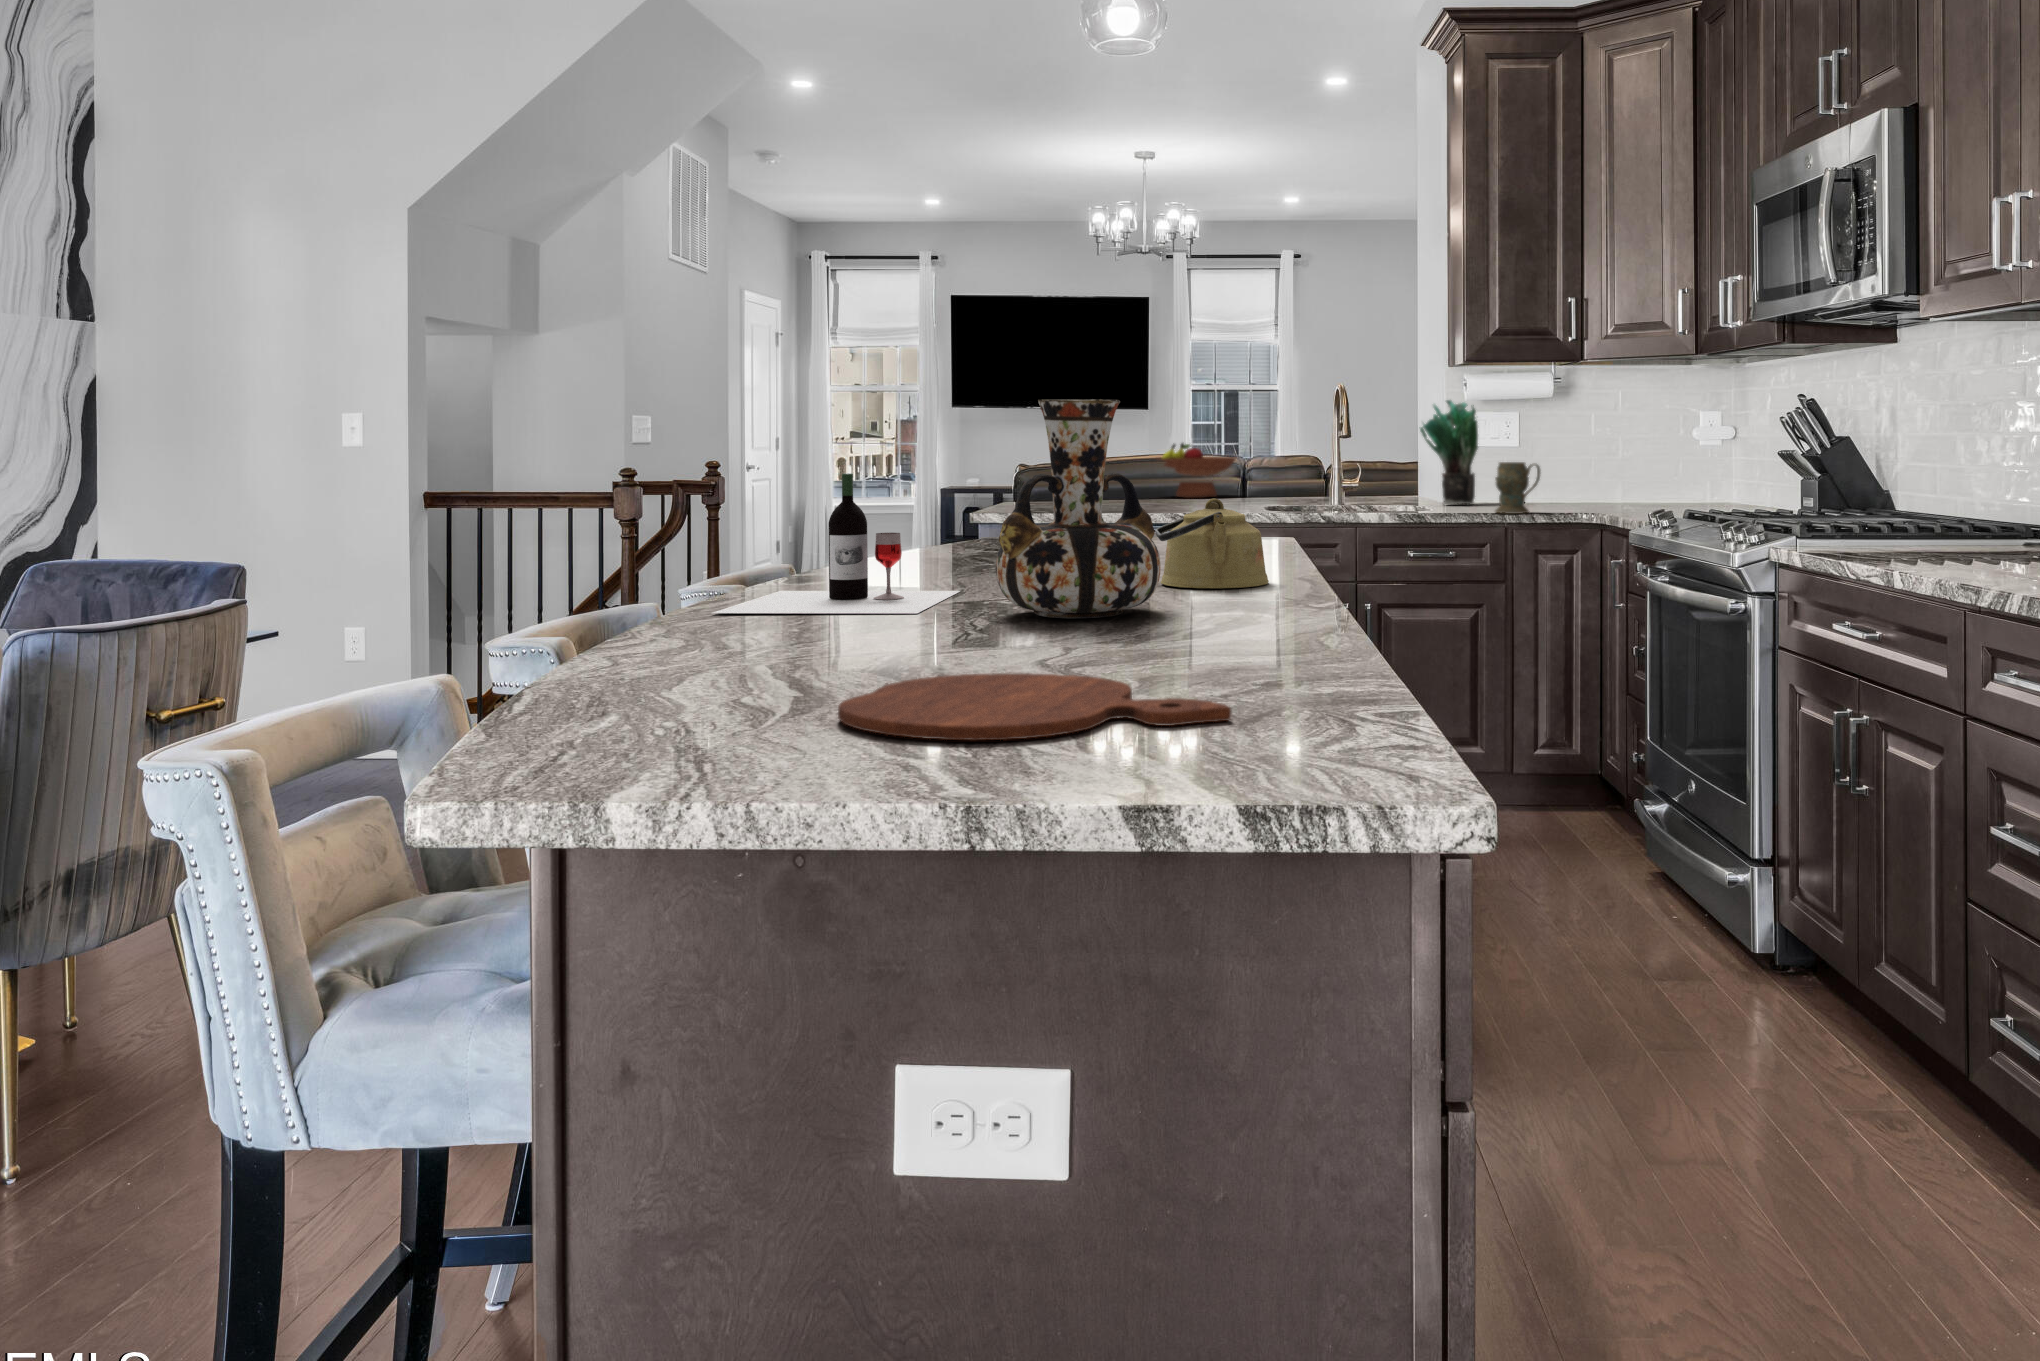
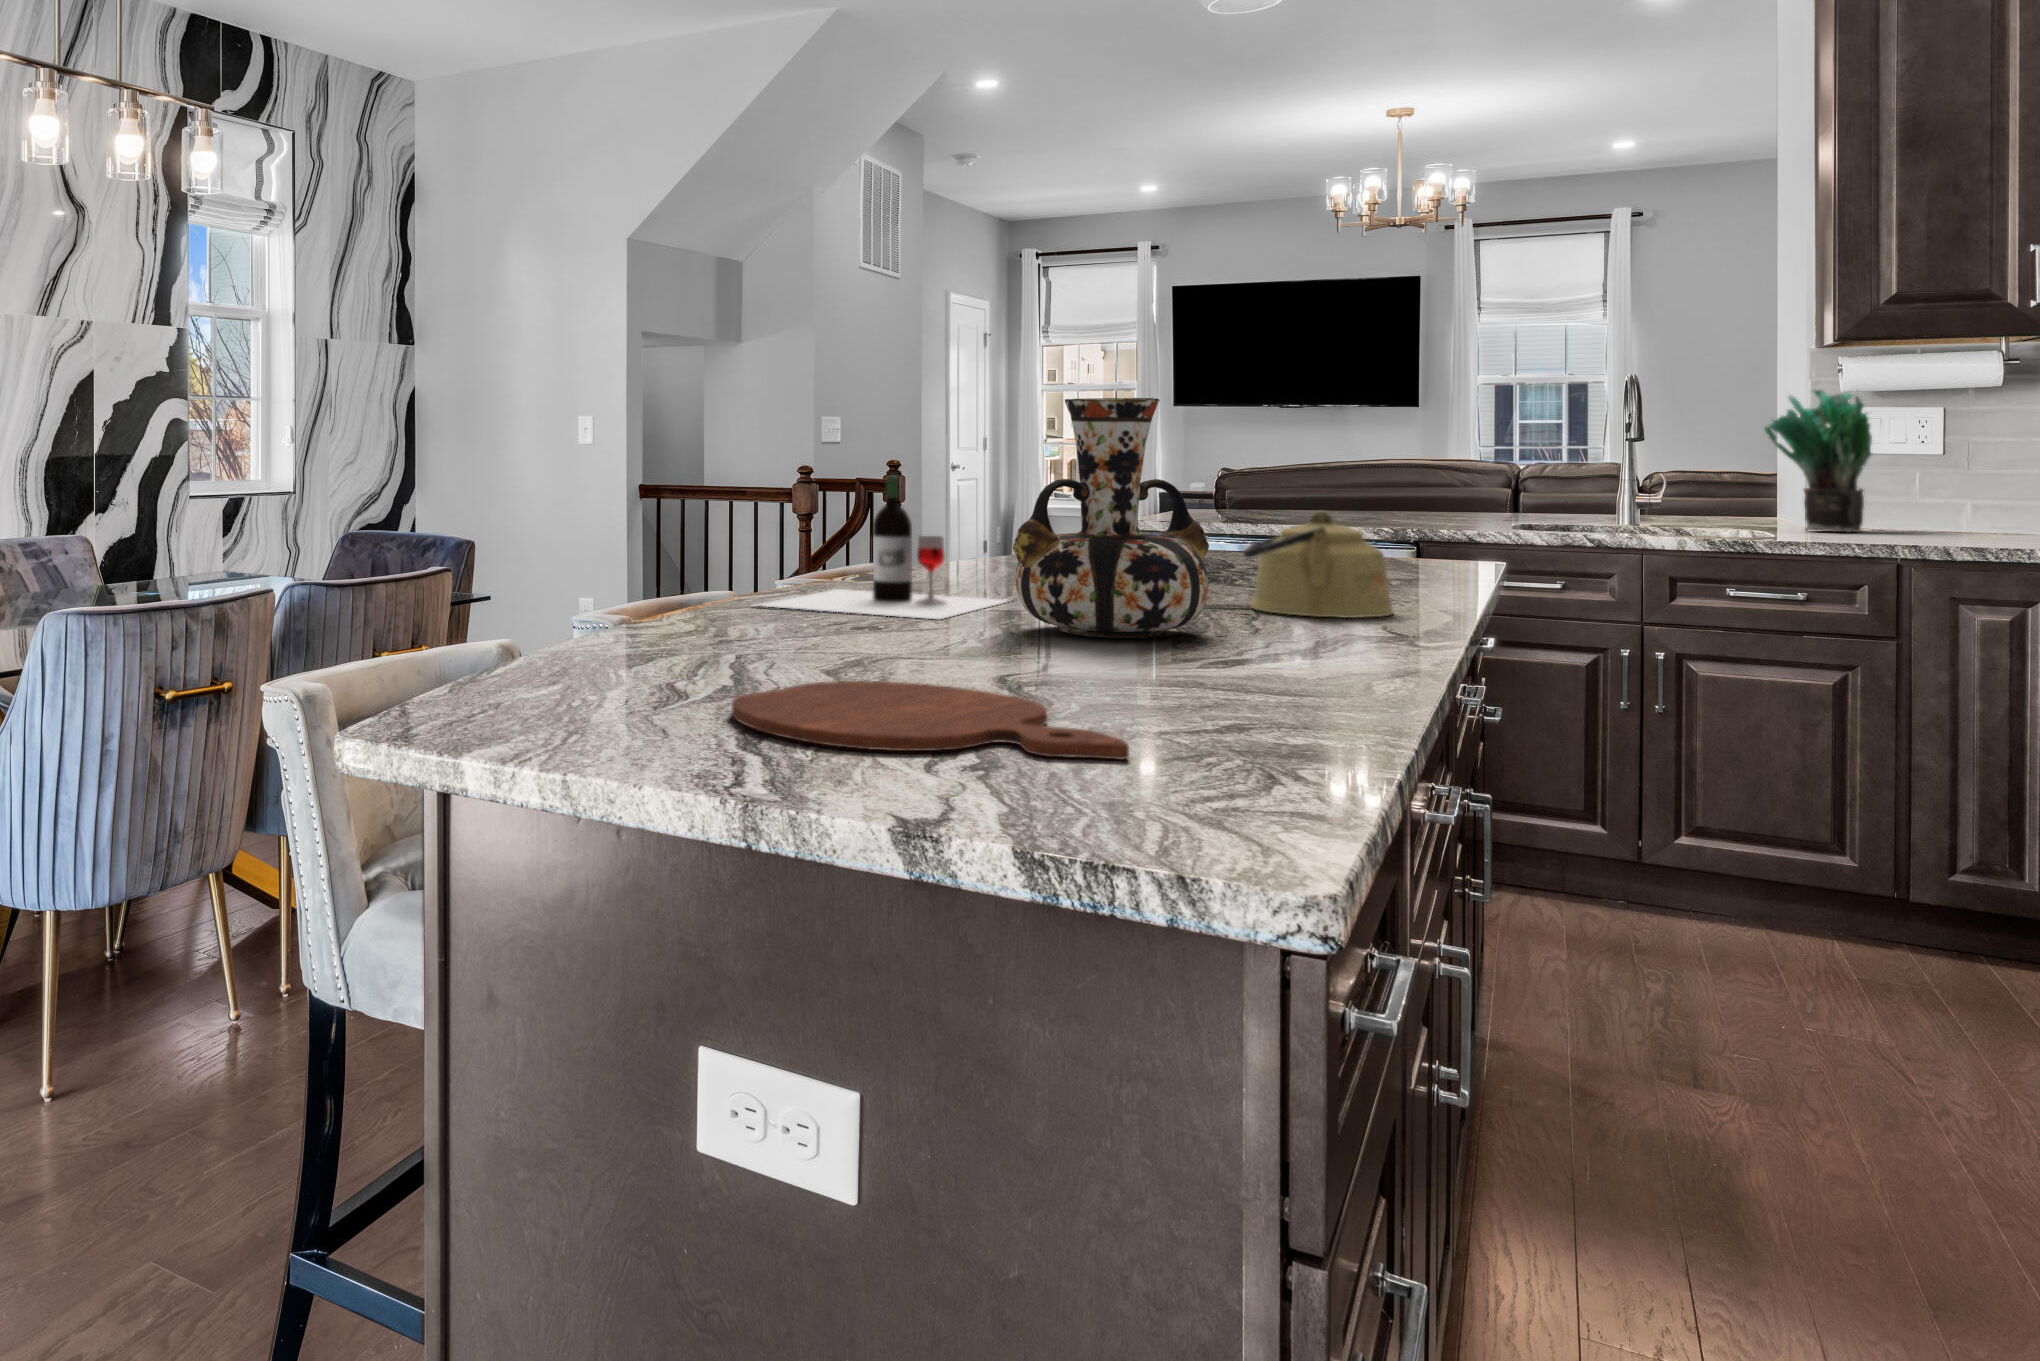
fruit bowl: present [1158,443,1236,498] -> none [1381,445,1497,511]
mug: present [1495,462,1540,514] -> none [1880,475,1966,547]

